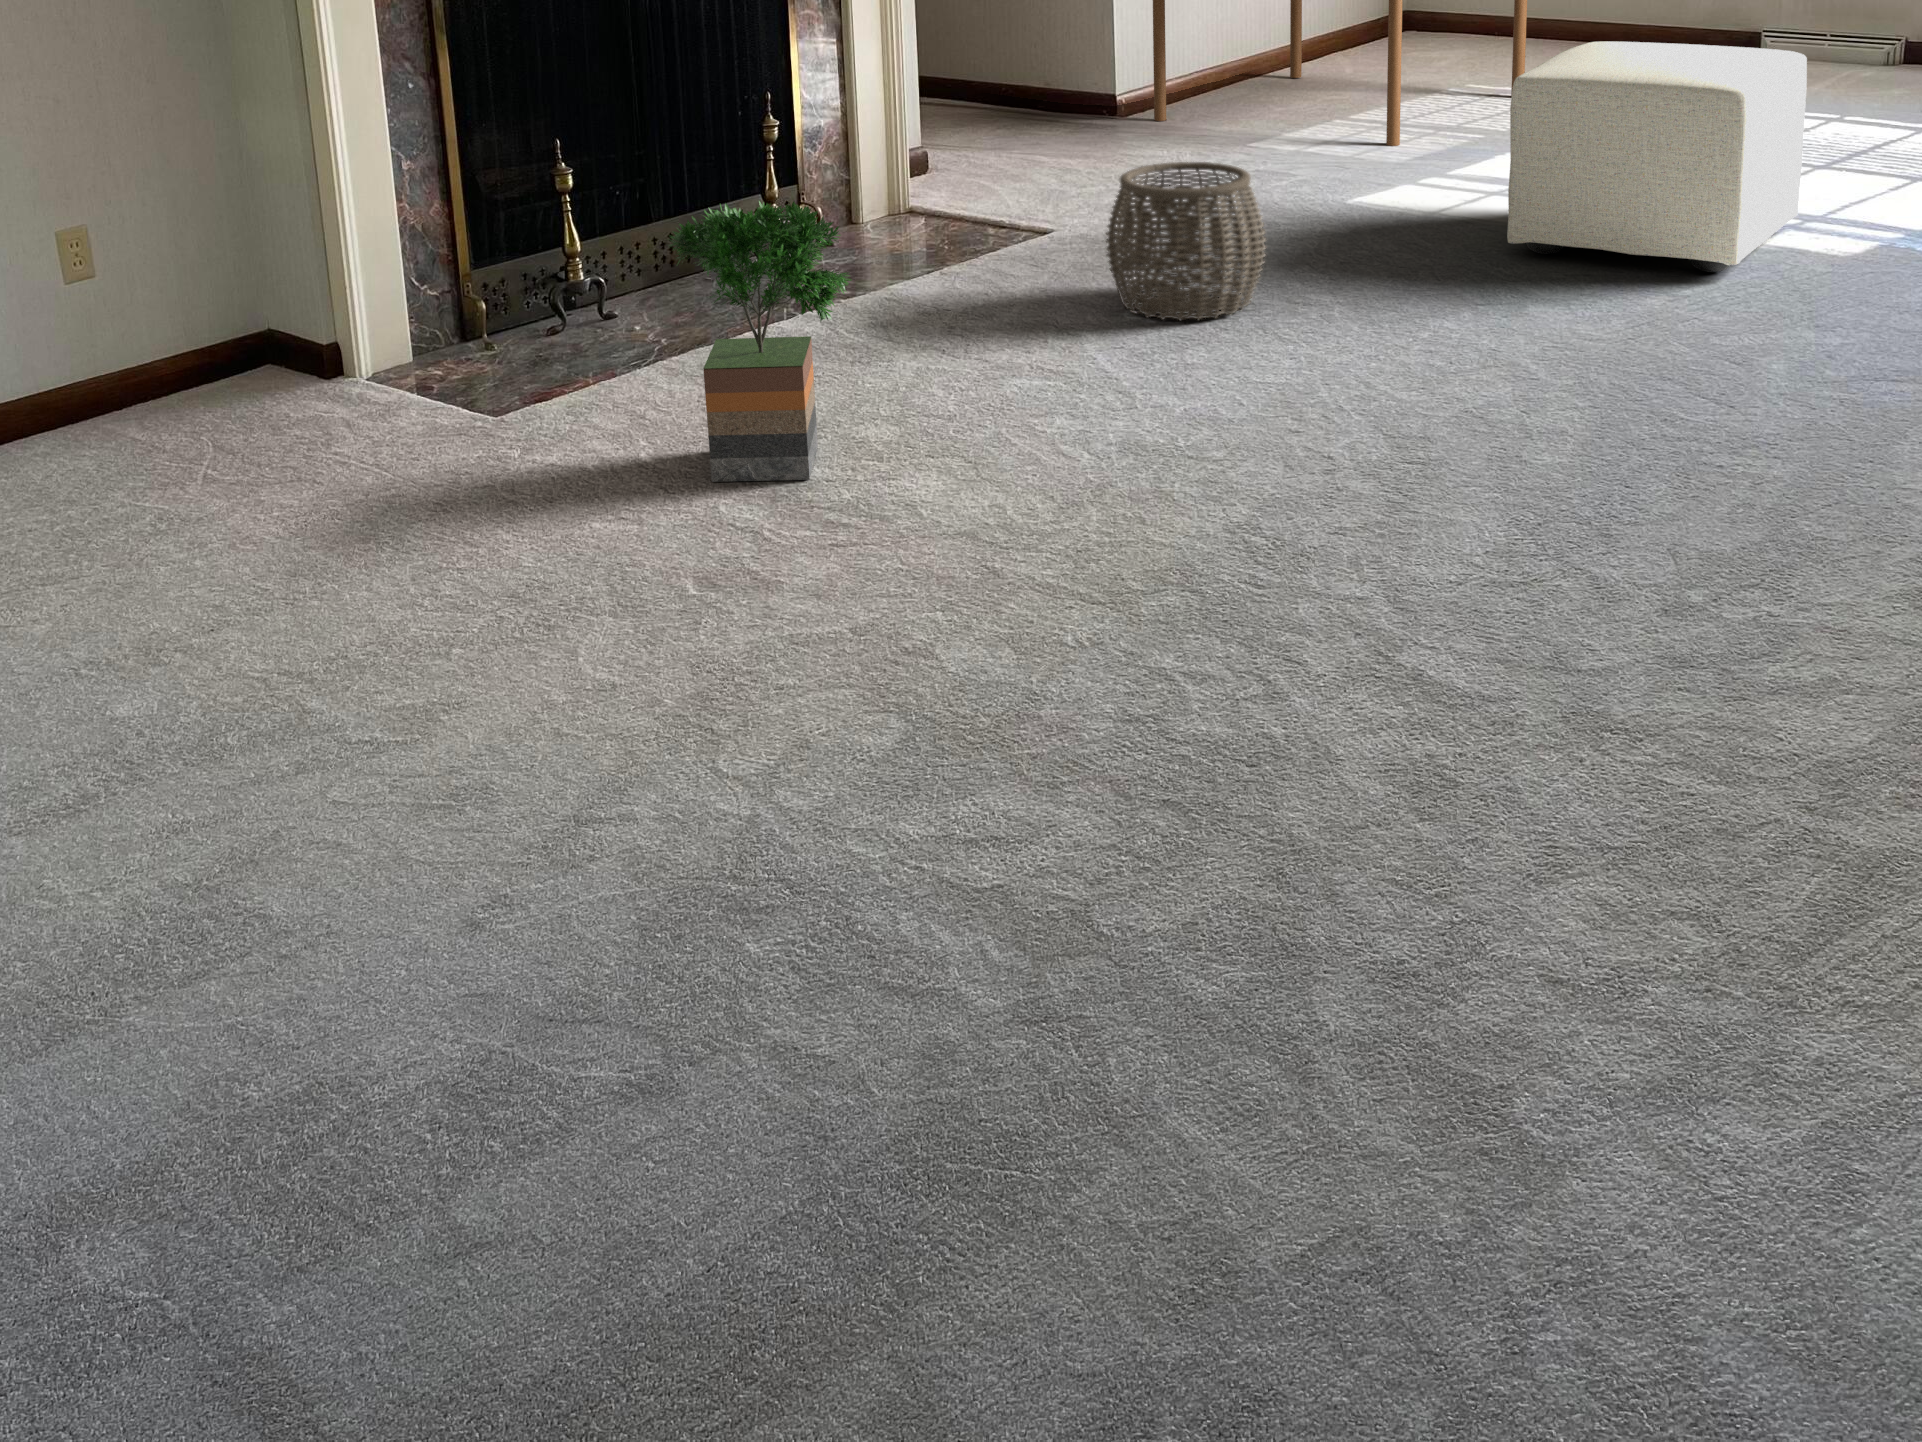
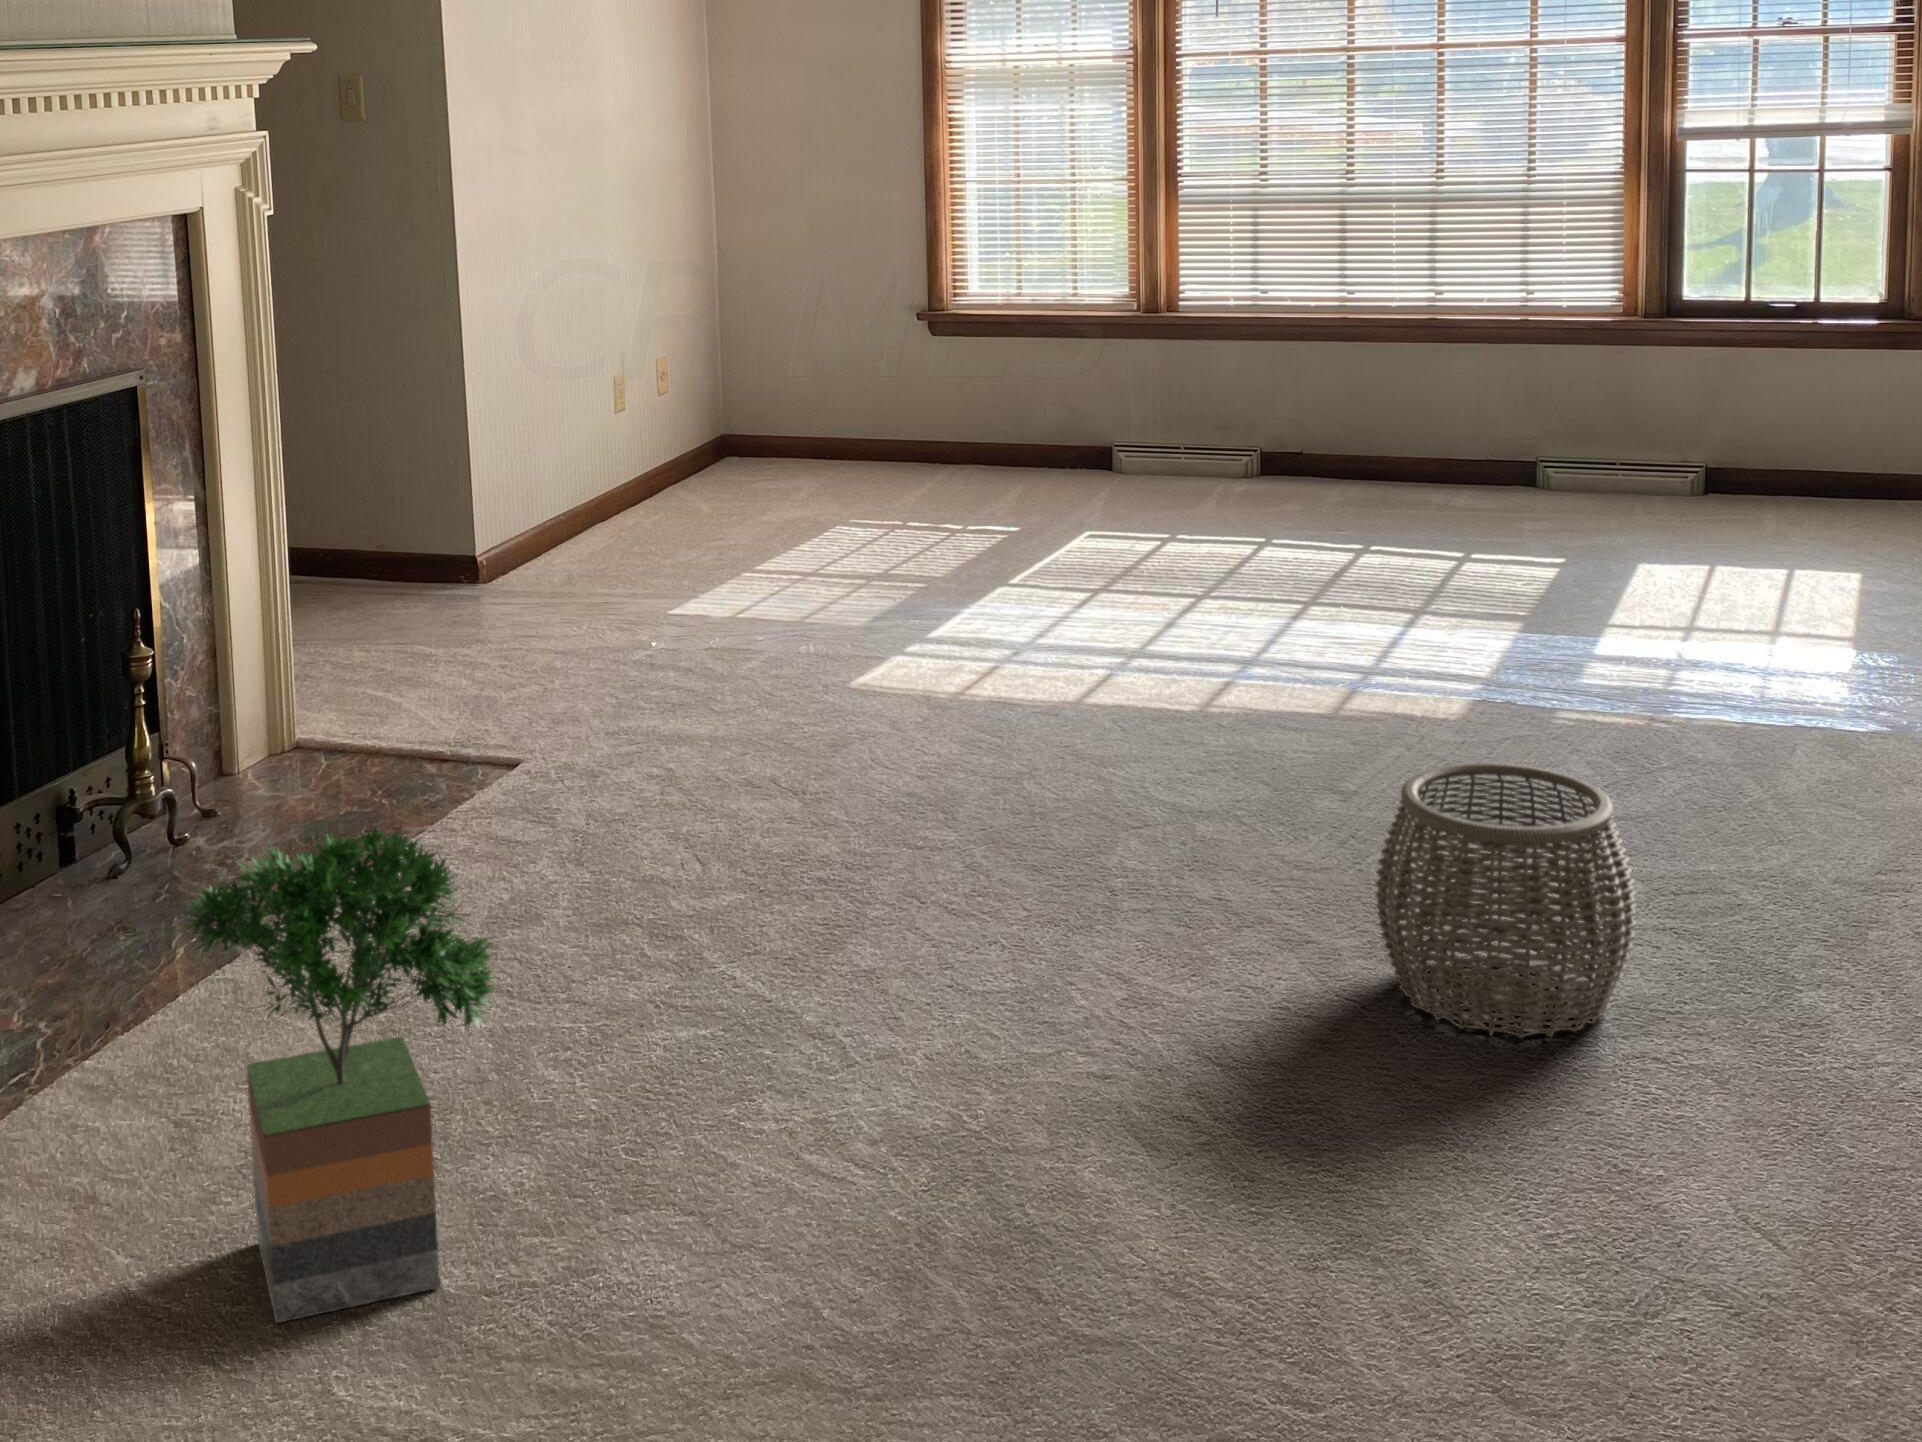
coffee table: present [1153,0,1527,146] -> none [501,343,934,601]
ottoman: present [1507,42,1807,272] -> none [1083,479,1358,747]
woven basket: present [1106,162,1266,320] -> present [1375,763,1636,1038]

